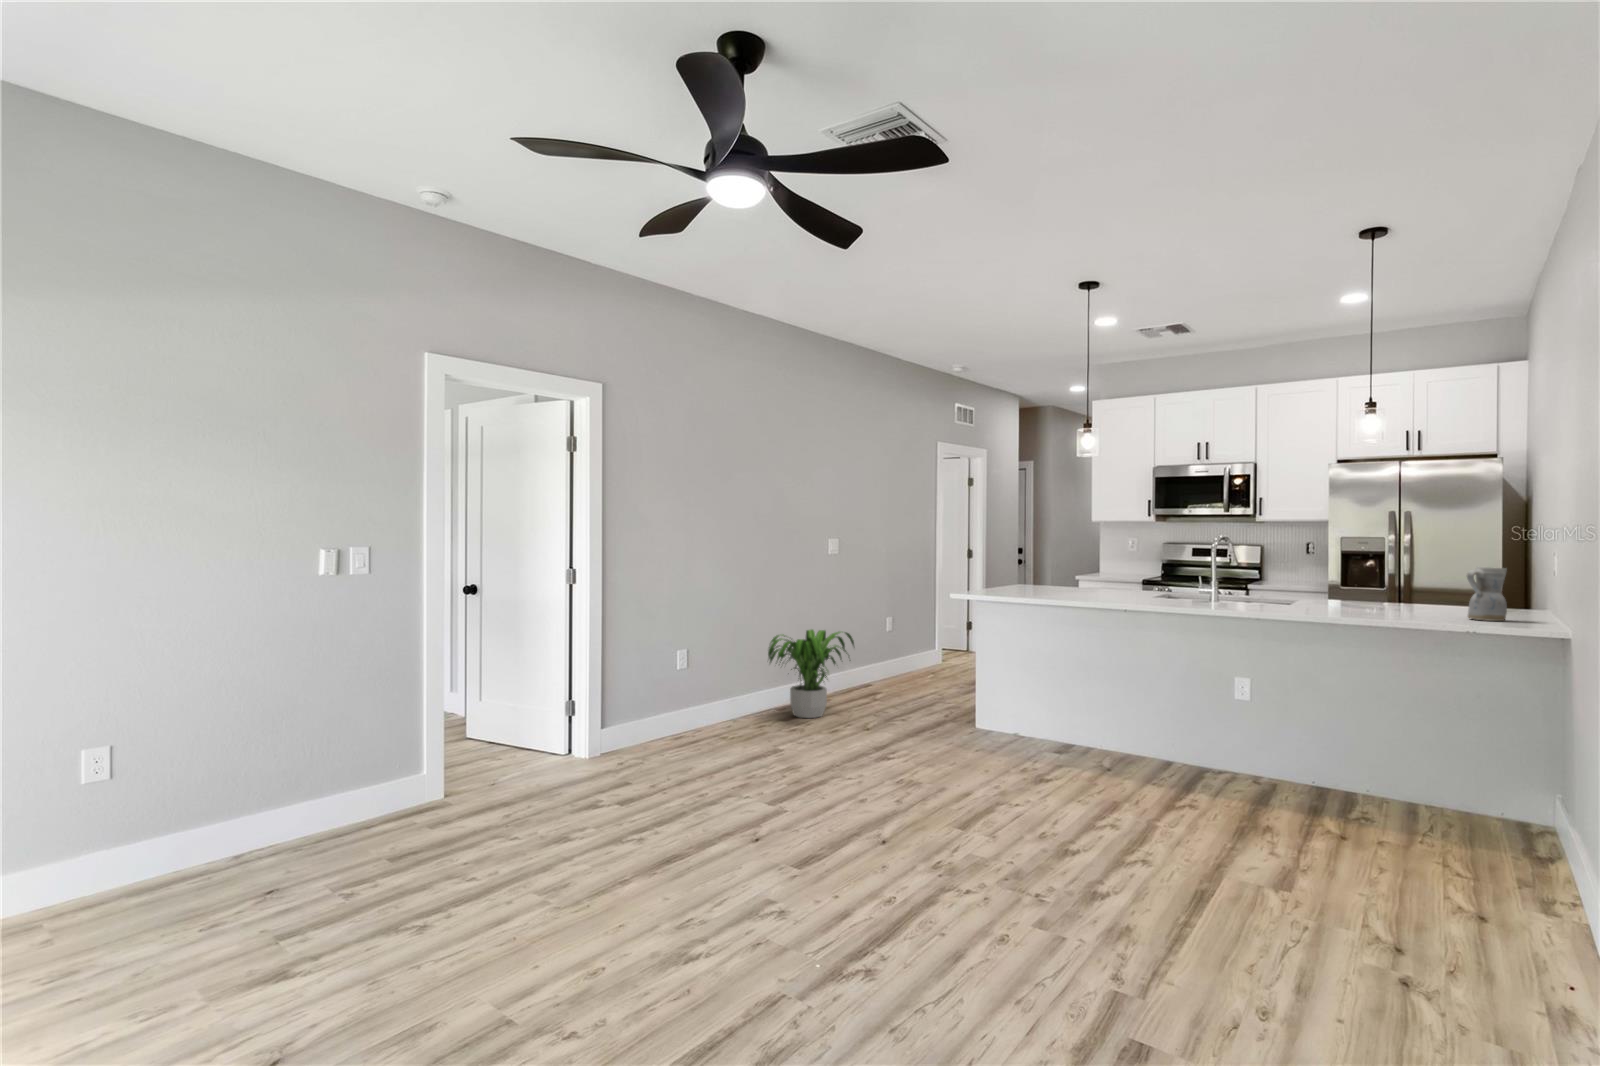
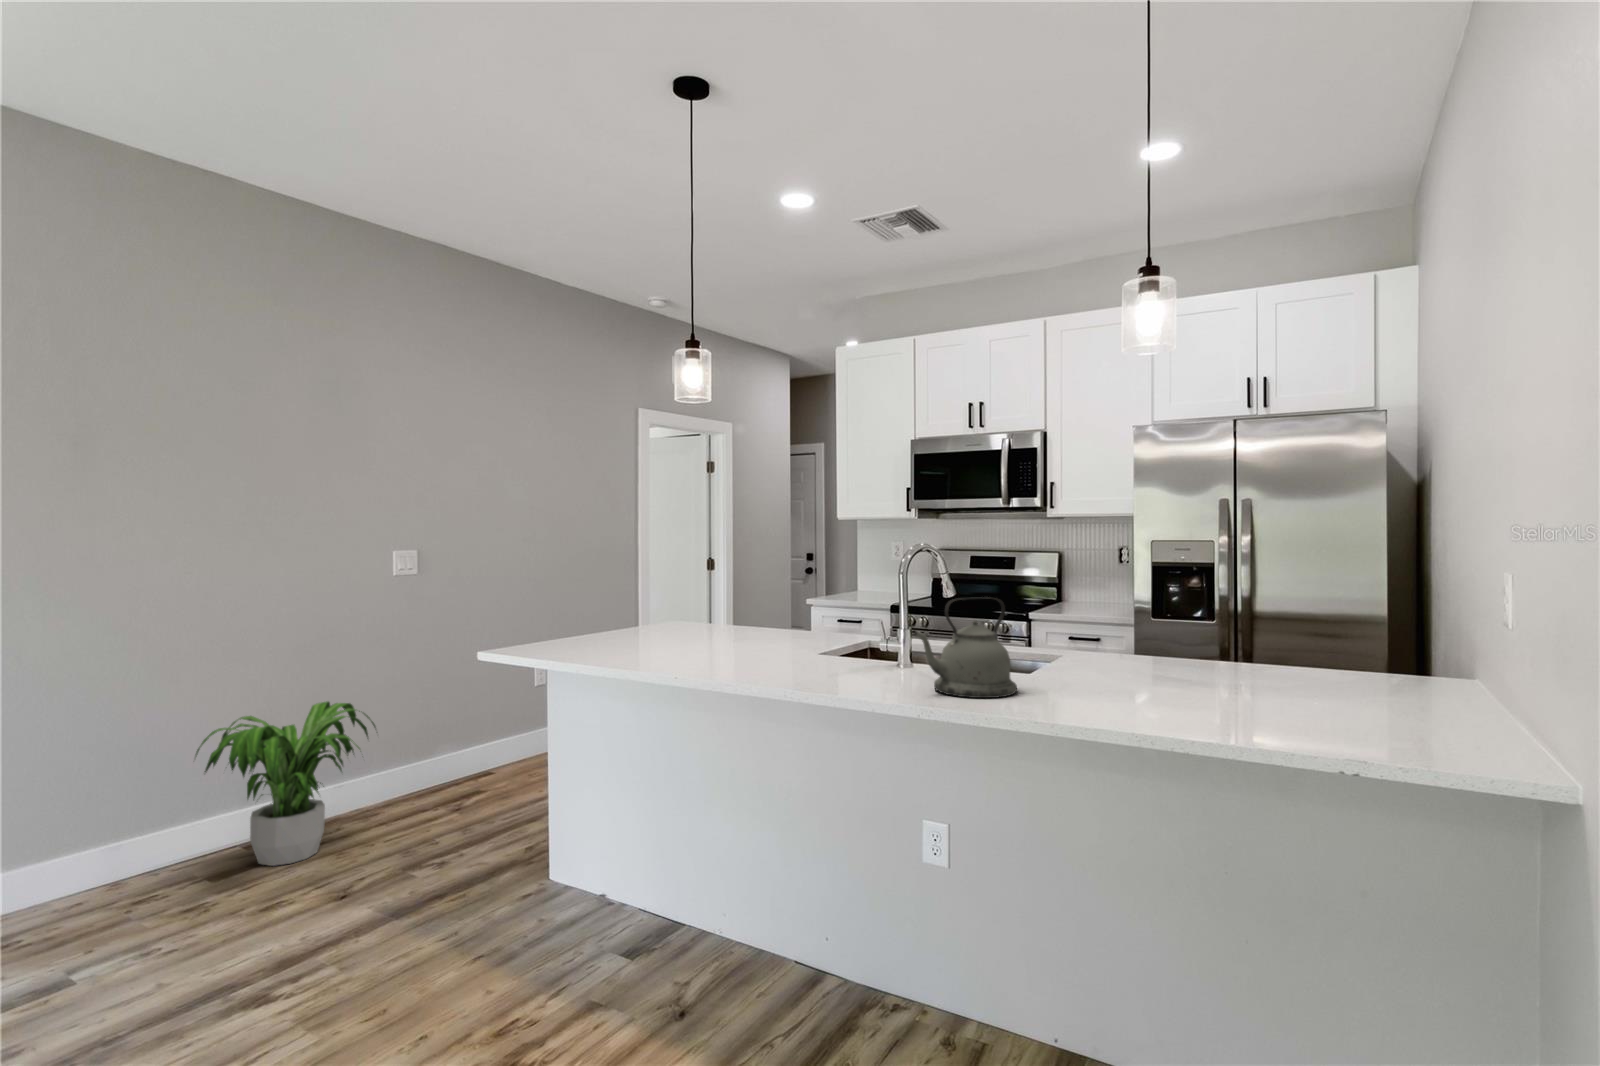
kettle: none [1240,563,1293,612] -> present [915,598,1017,698]
ceramic pitcher: present [1466,567,1507,621] -> none [1338,609,1422,735]

